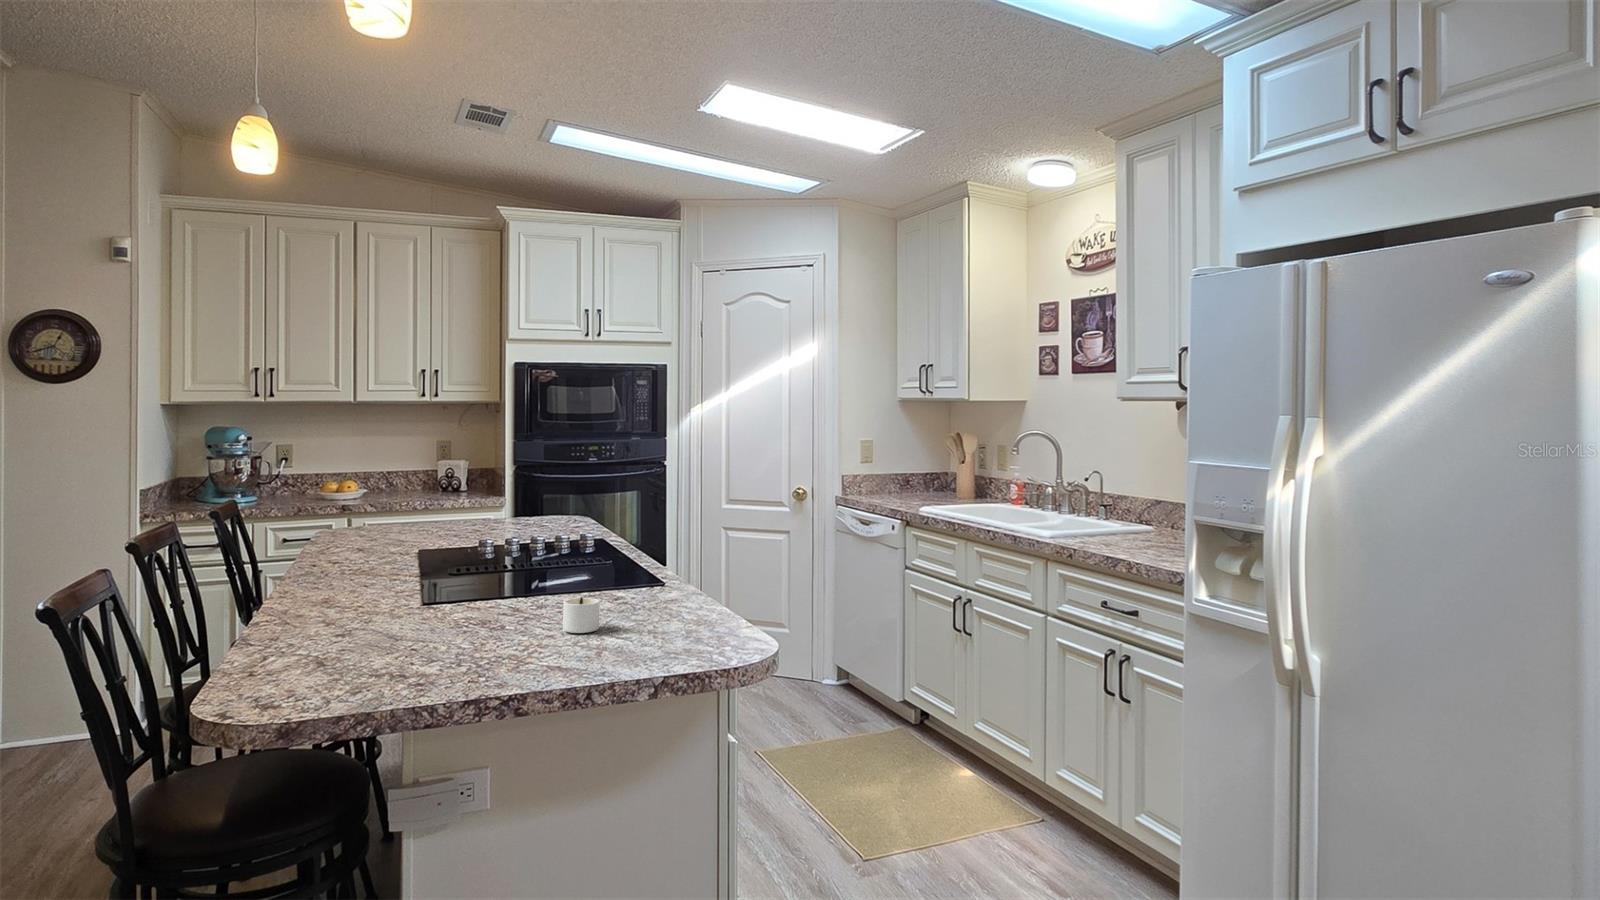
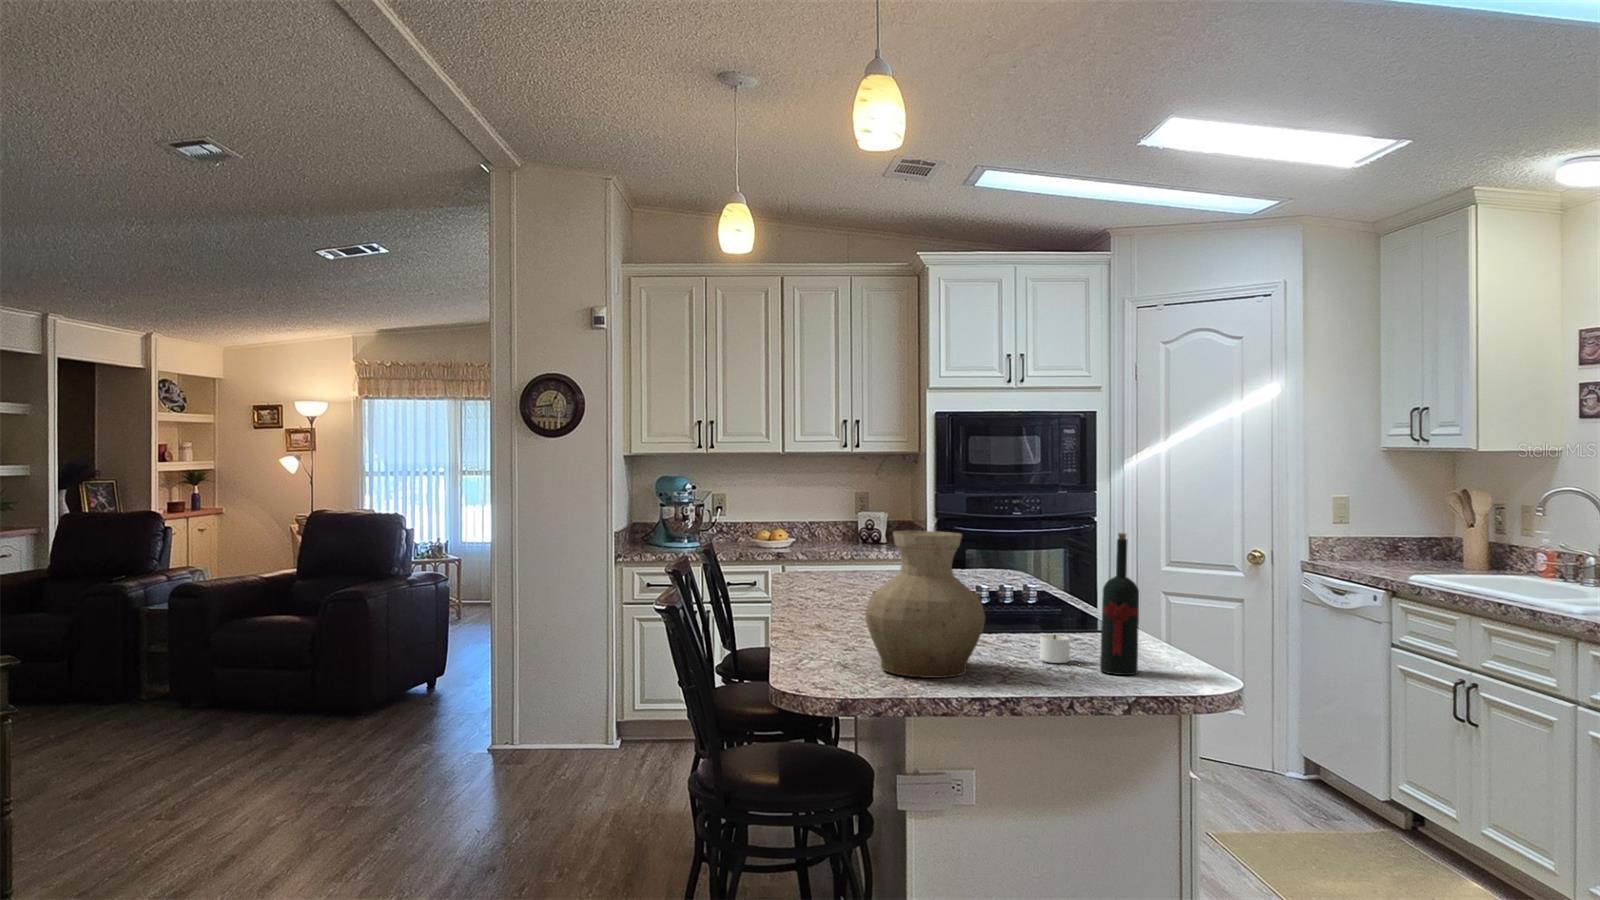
wine bottle: none [631,475,677,646] -> present [1100,533,1139,675]
vase: none [308,477,484,677] -> present [865,531,986,678]

